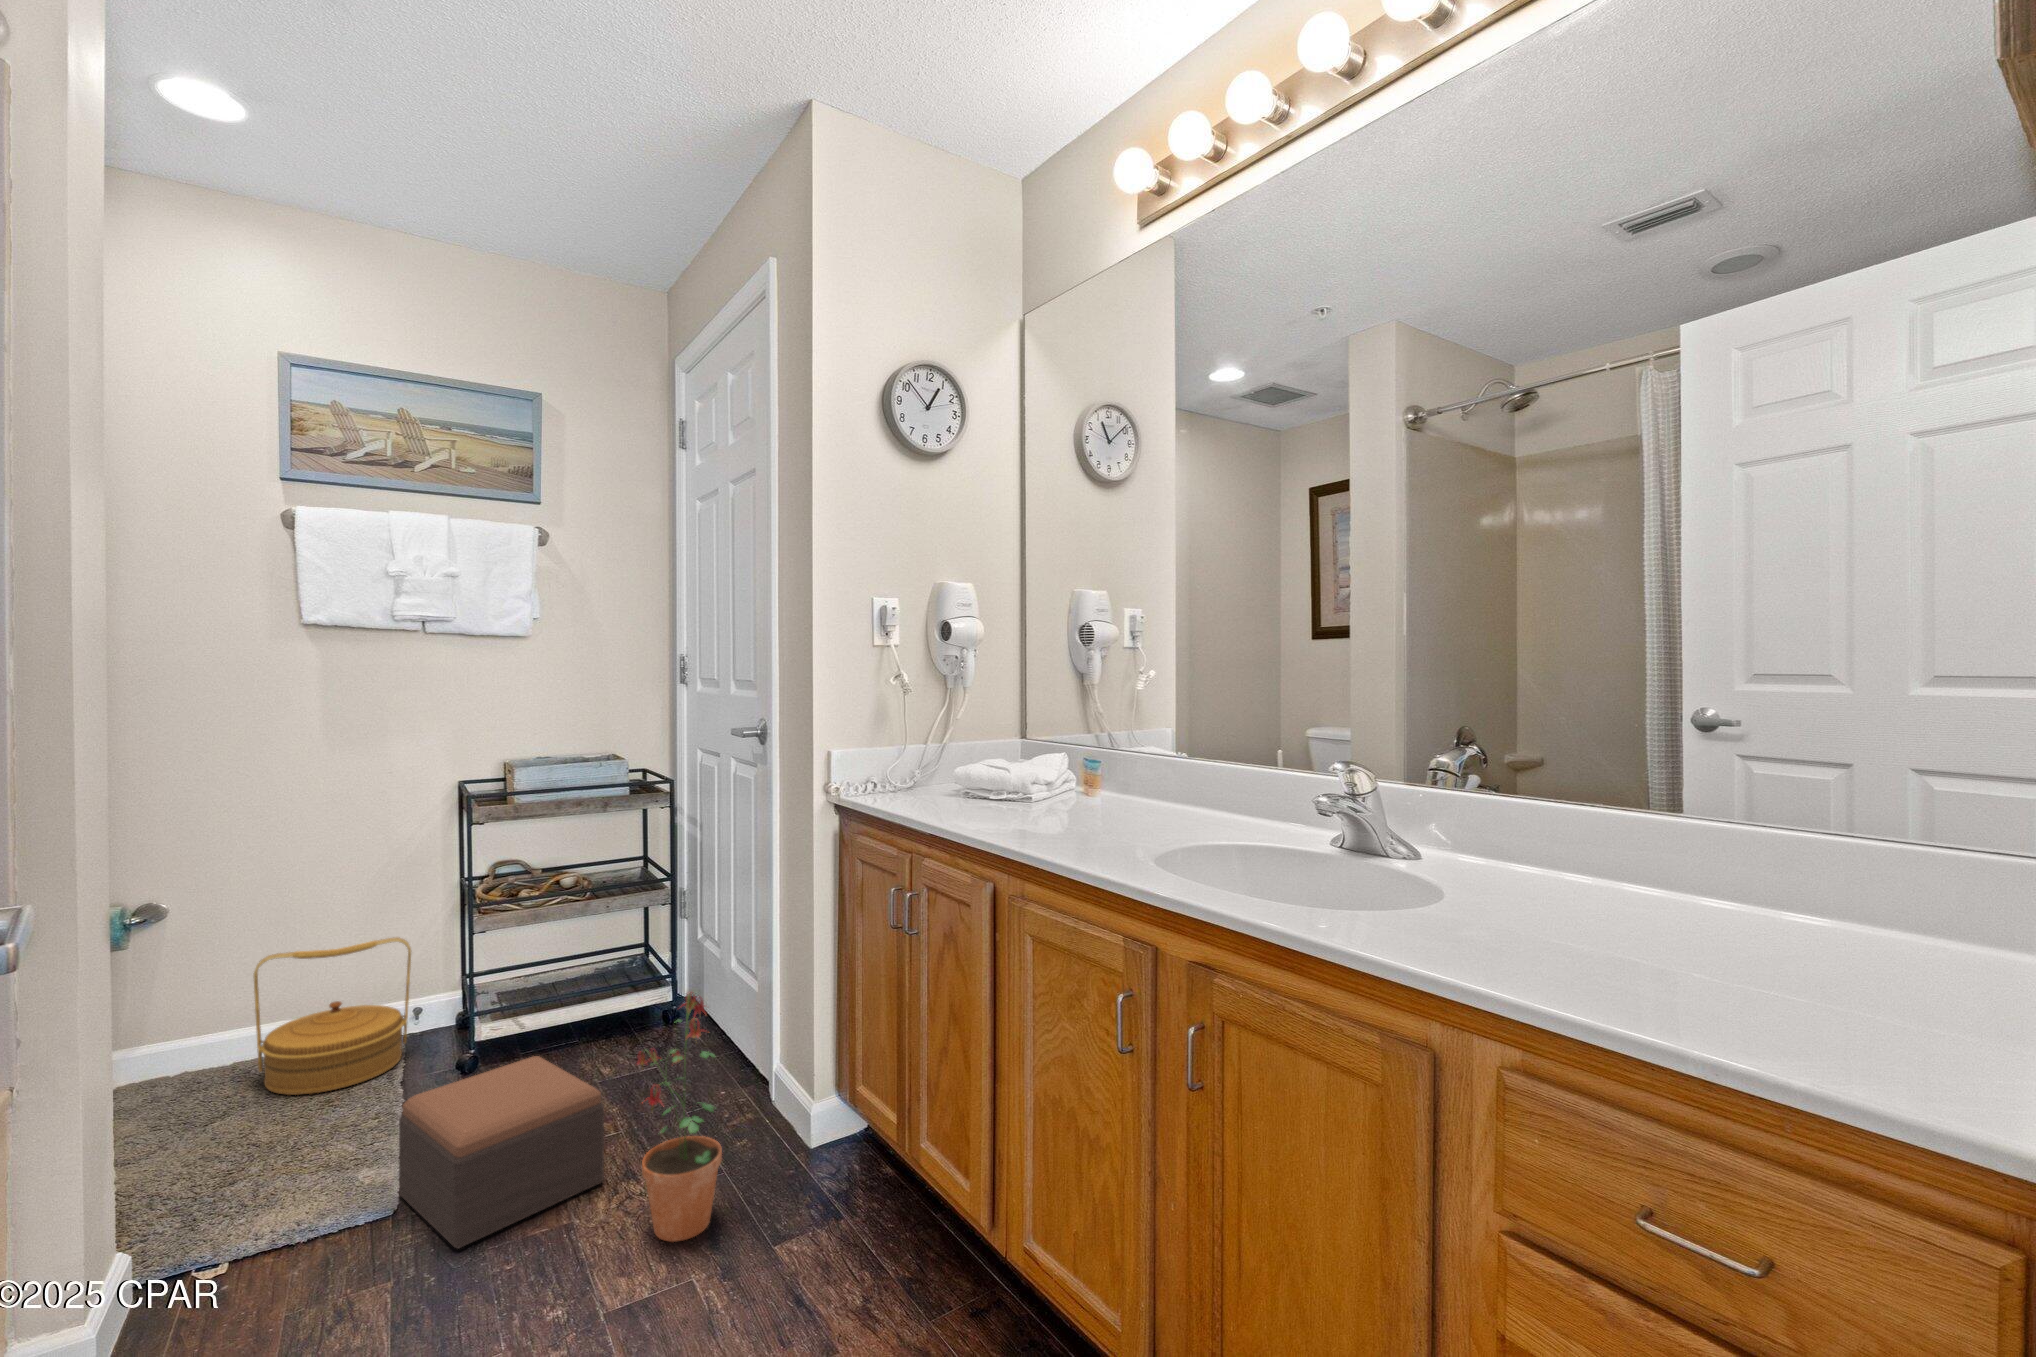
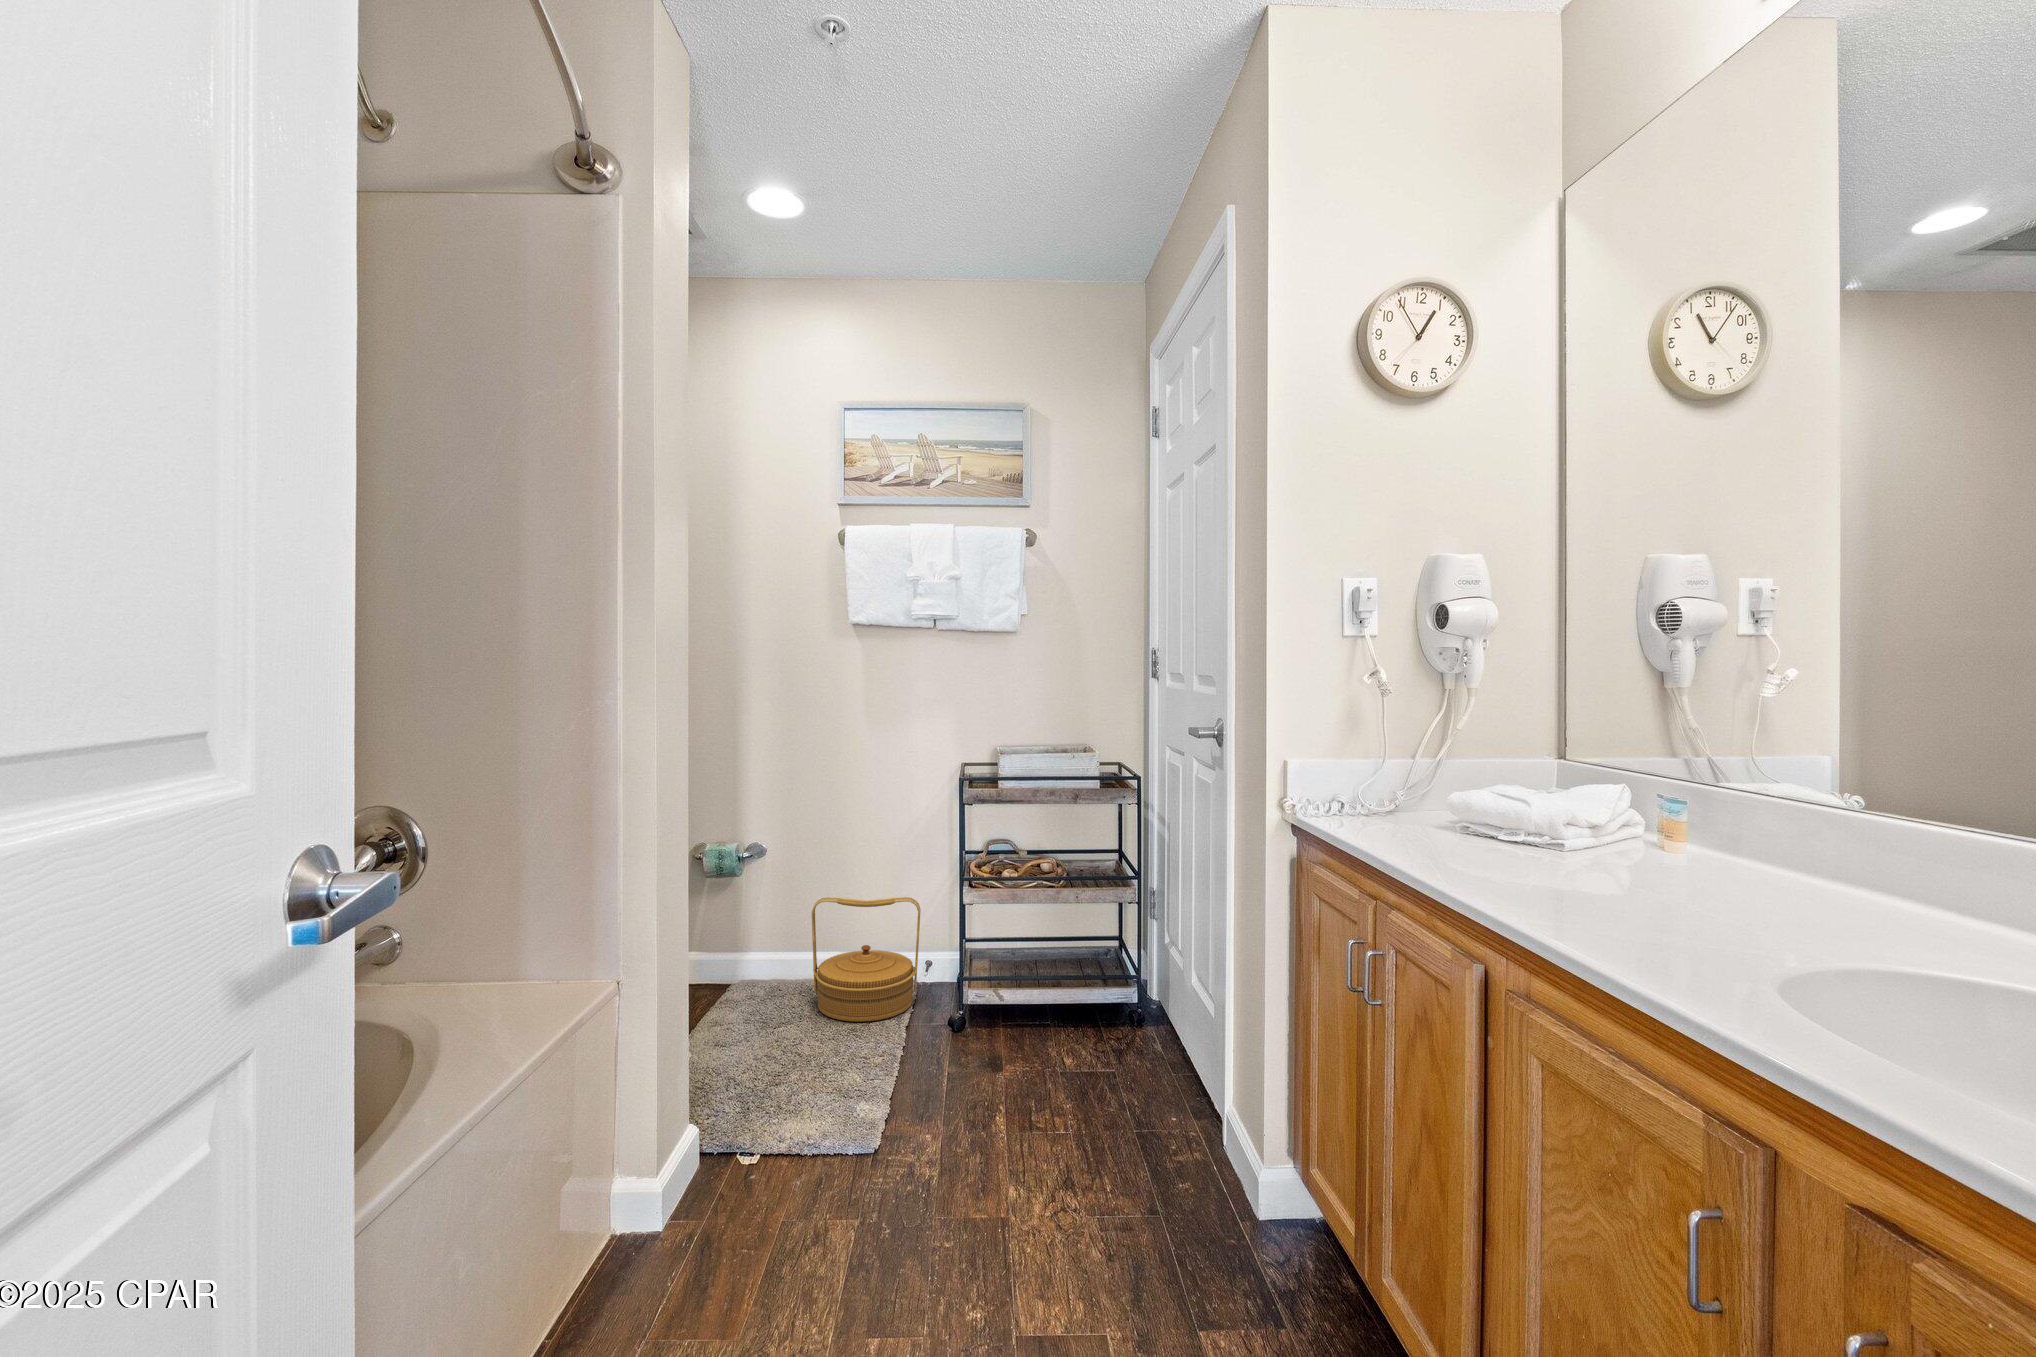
potted plant: present [637,992,722,1242] -> none [1064,1011,1151,1282]
footstool: present [399,1056,604,1249] -> none [881,1037,1045,1211]

